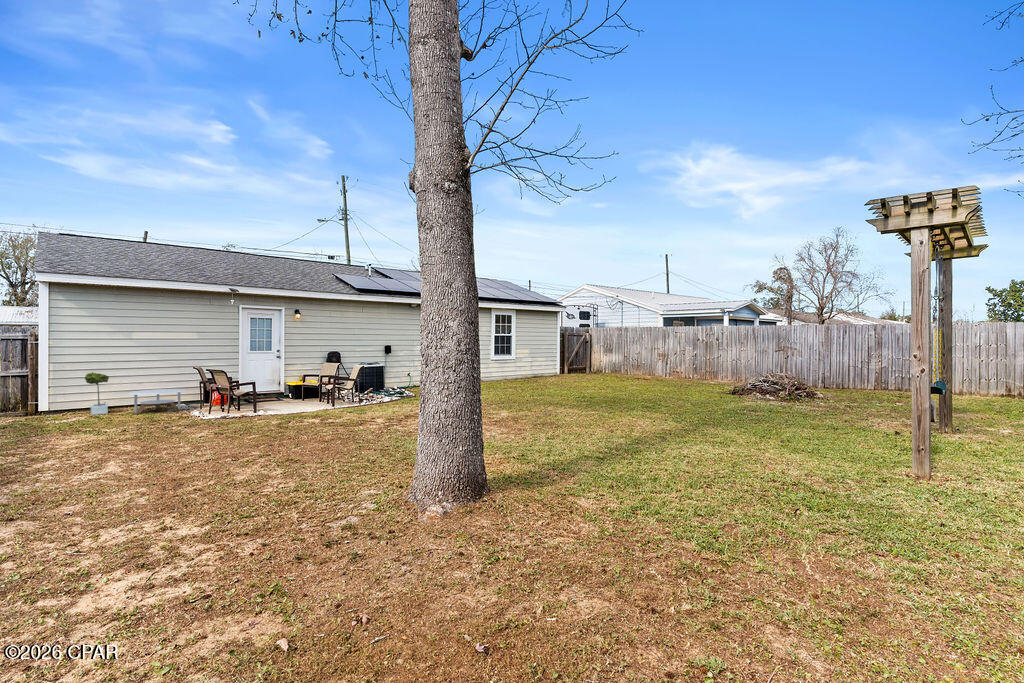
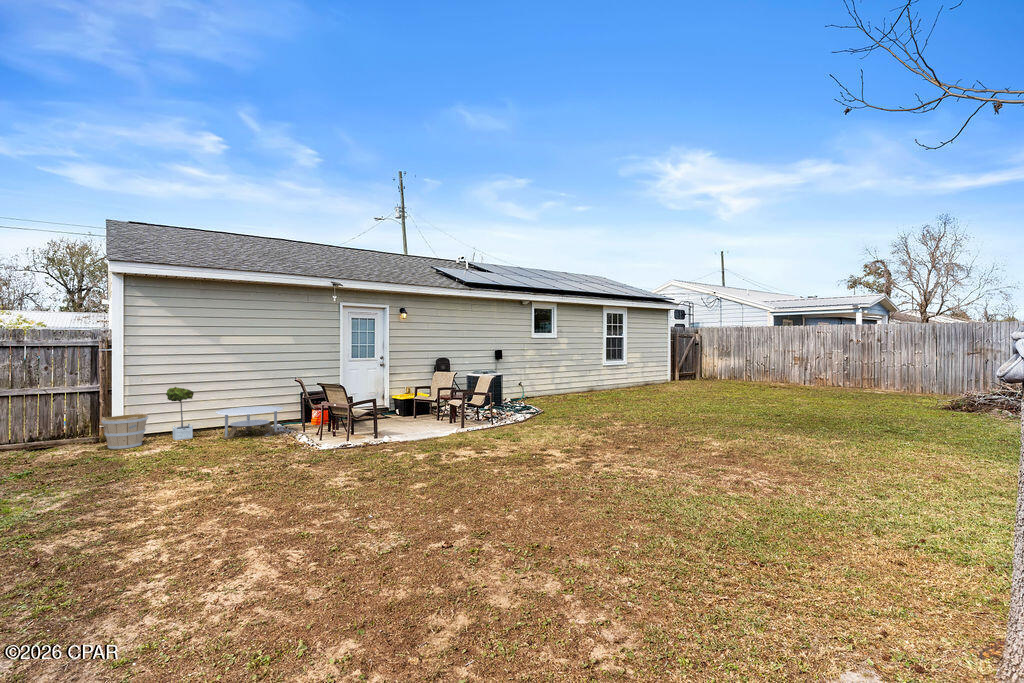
wooden bucket: none [28,393,69,421] -> present [101,414,148,449]

